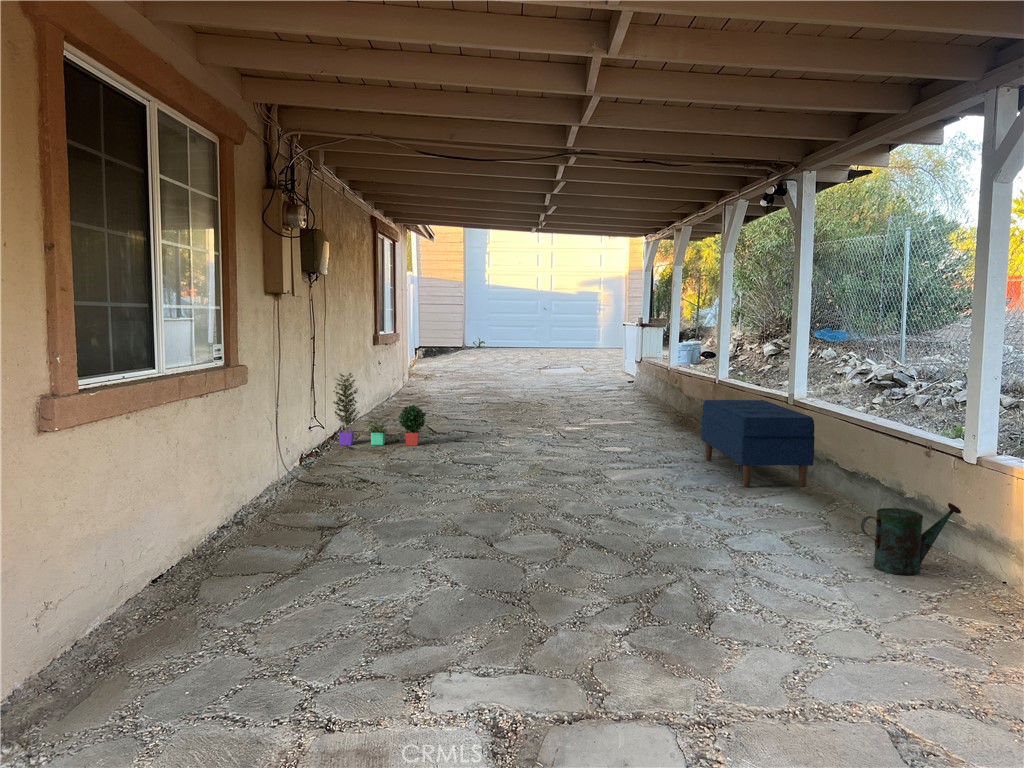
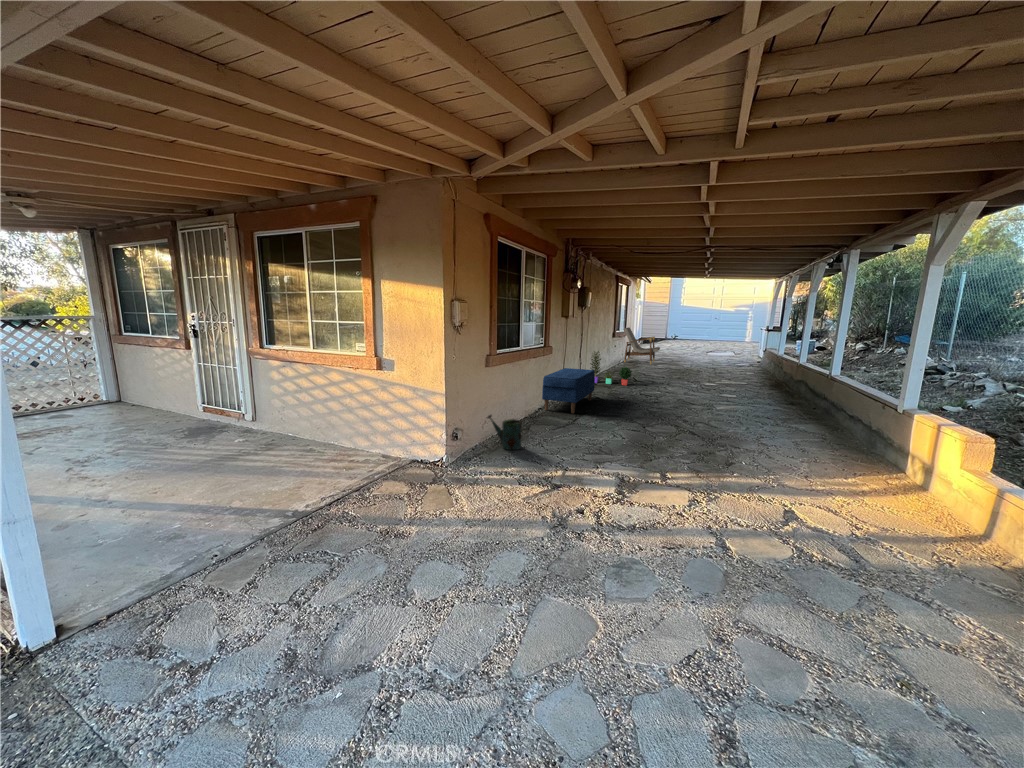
armchair: none [393,324,465,398] -> present [624,327,660,365]
bench: present [701,400,815,487] -> present [542,368,595,413]
watering can: present [861,503,961,575] -> present [487,415,522,450]

